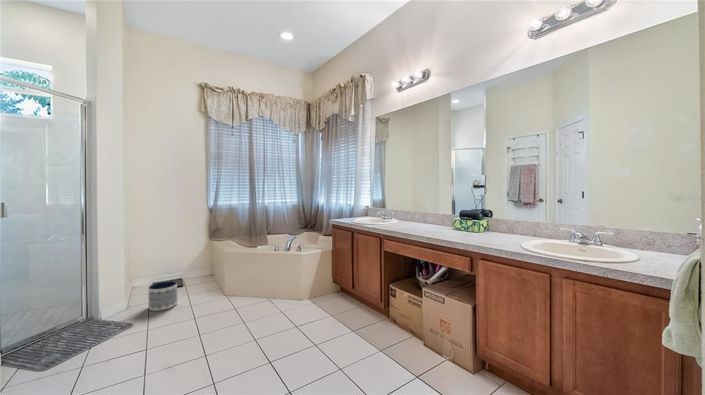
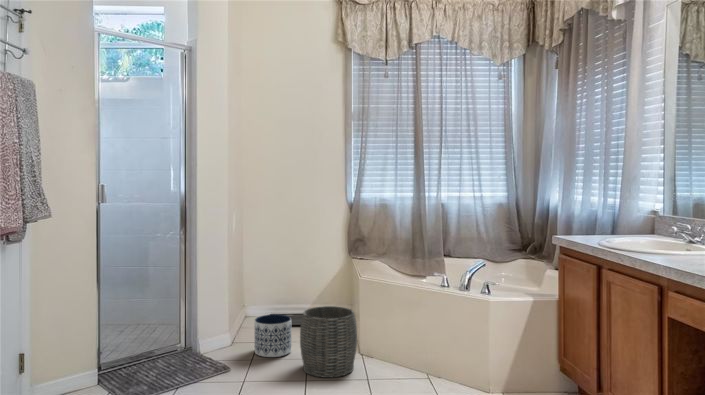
woven basket: none [187,270,226,315] -> present [300,306,357,378]

